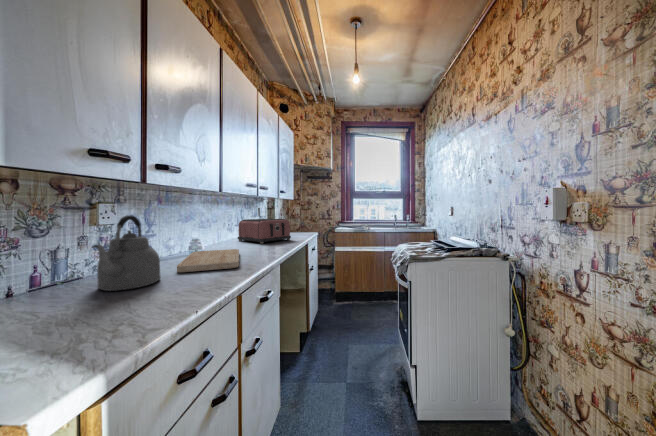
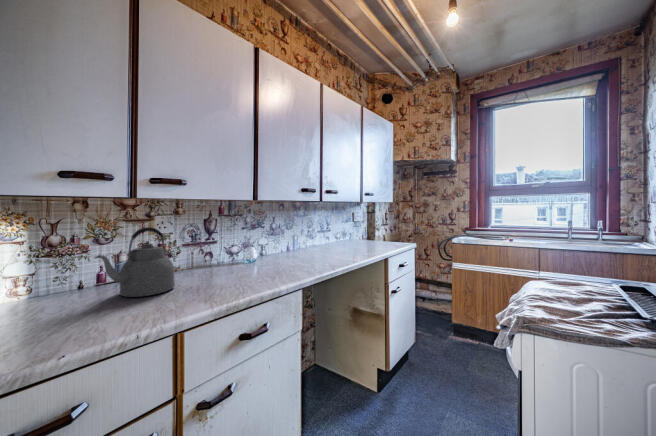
toaster: present [238,219,291,244] -> none [313,226,369,256]
cutting board: present [177,249,239,272] -> none [197,261,284,286]

